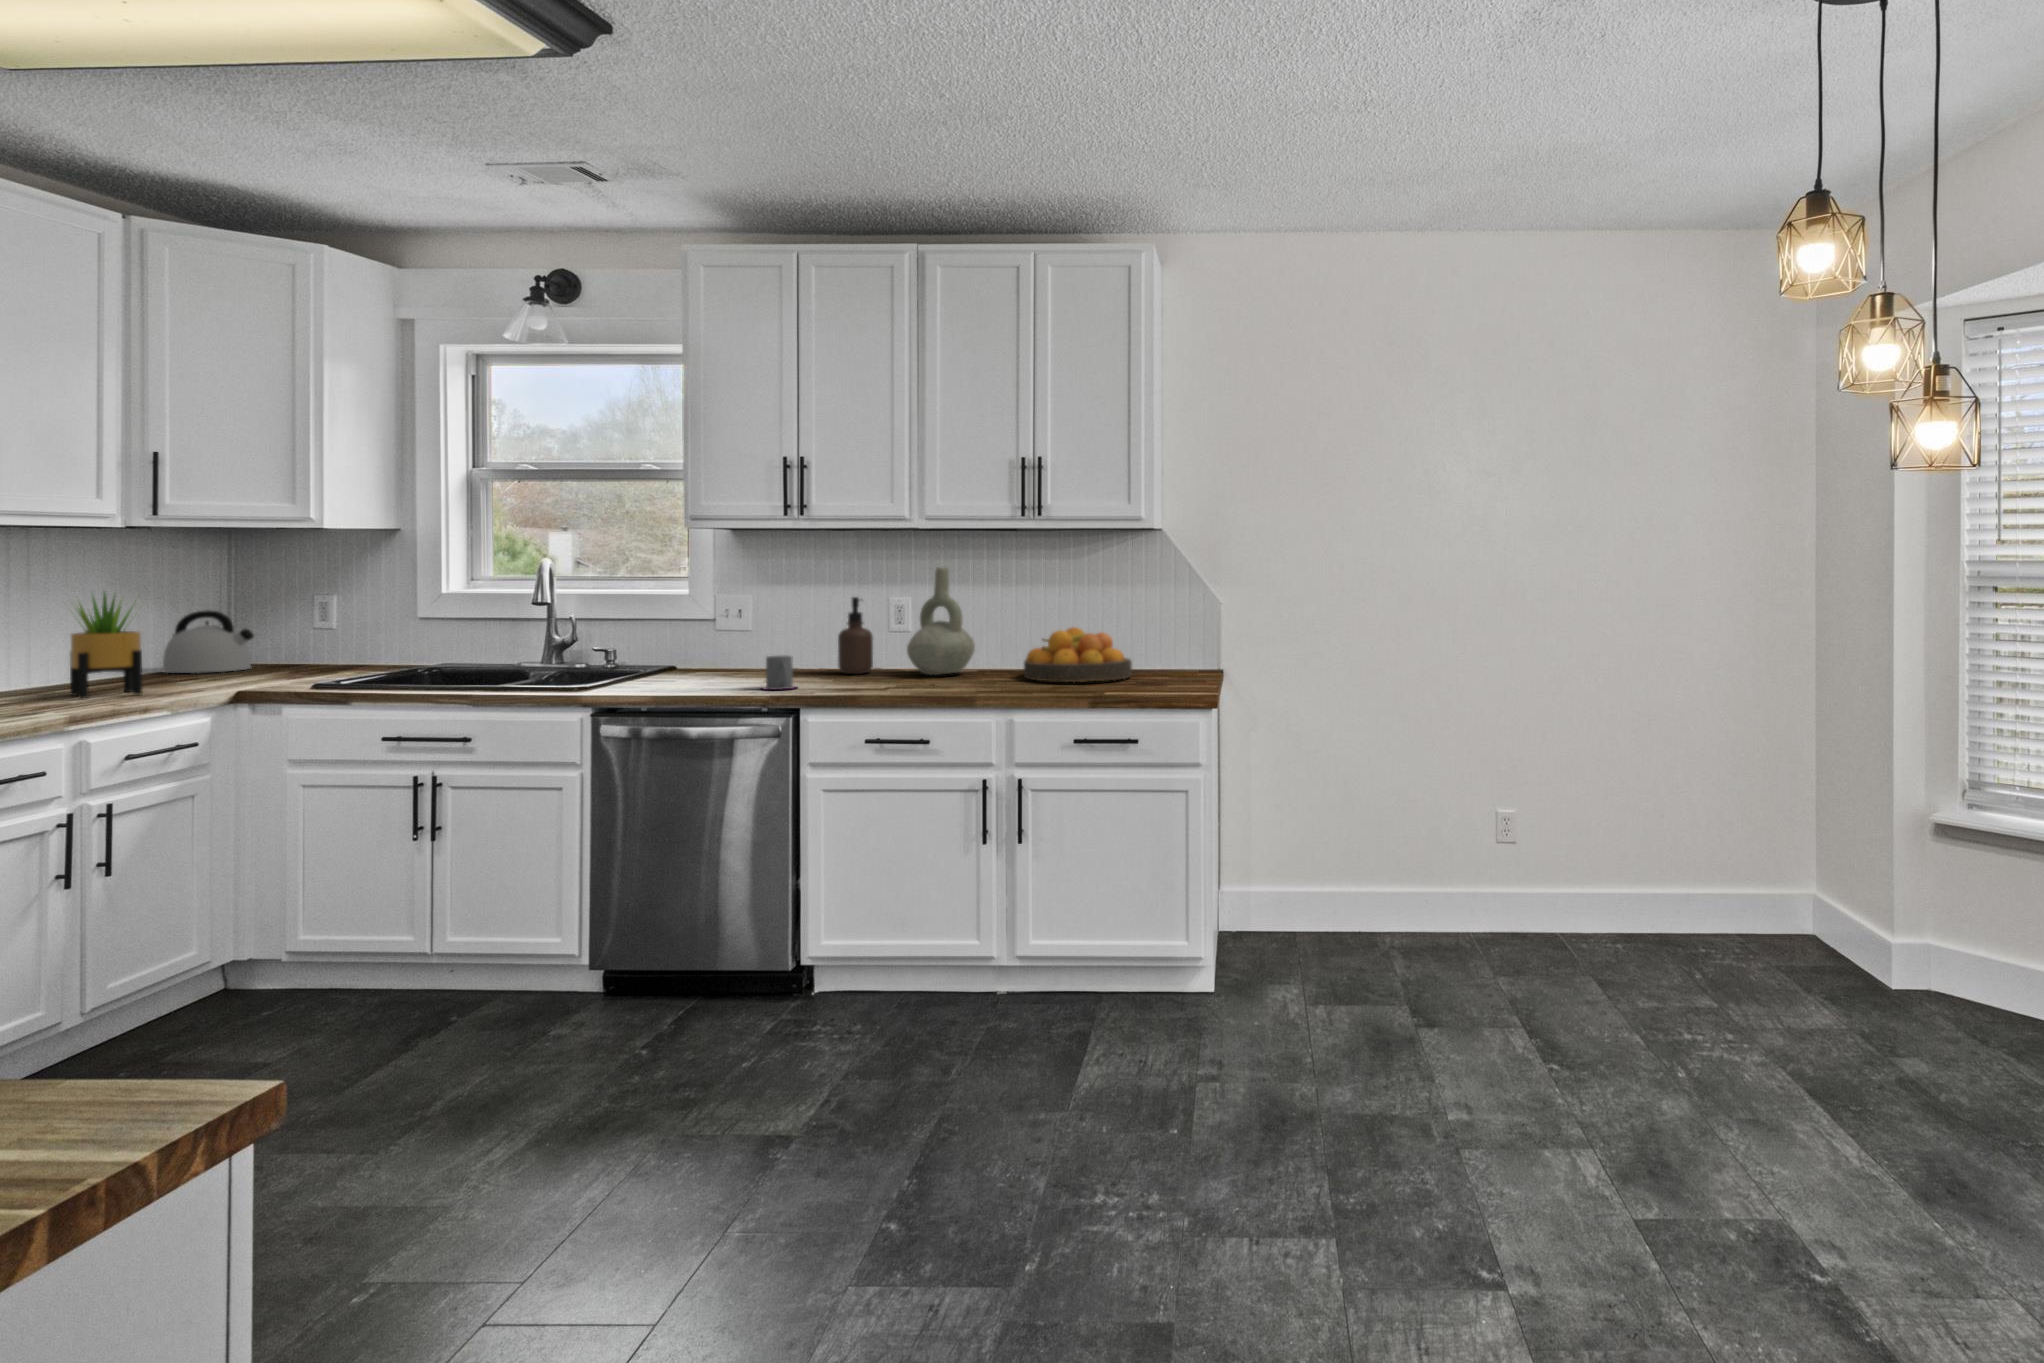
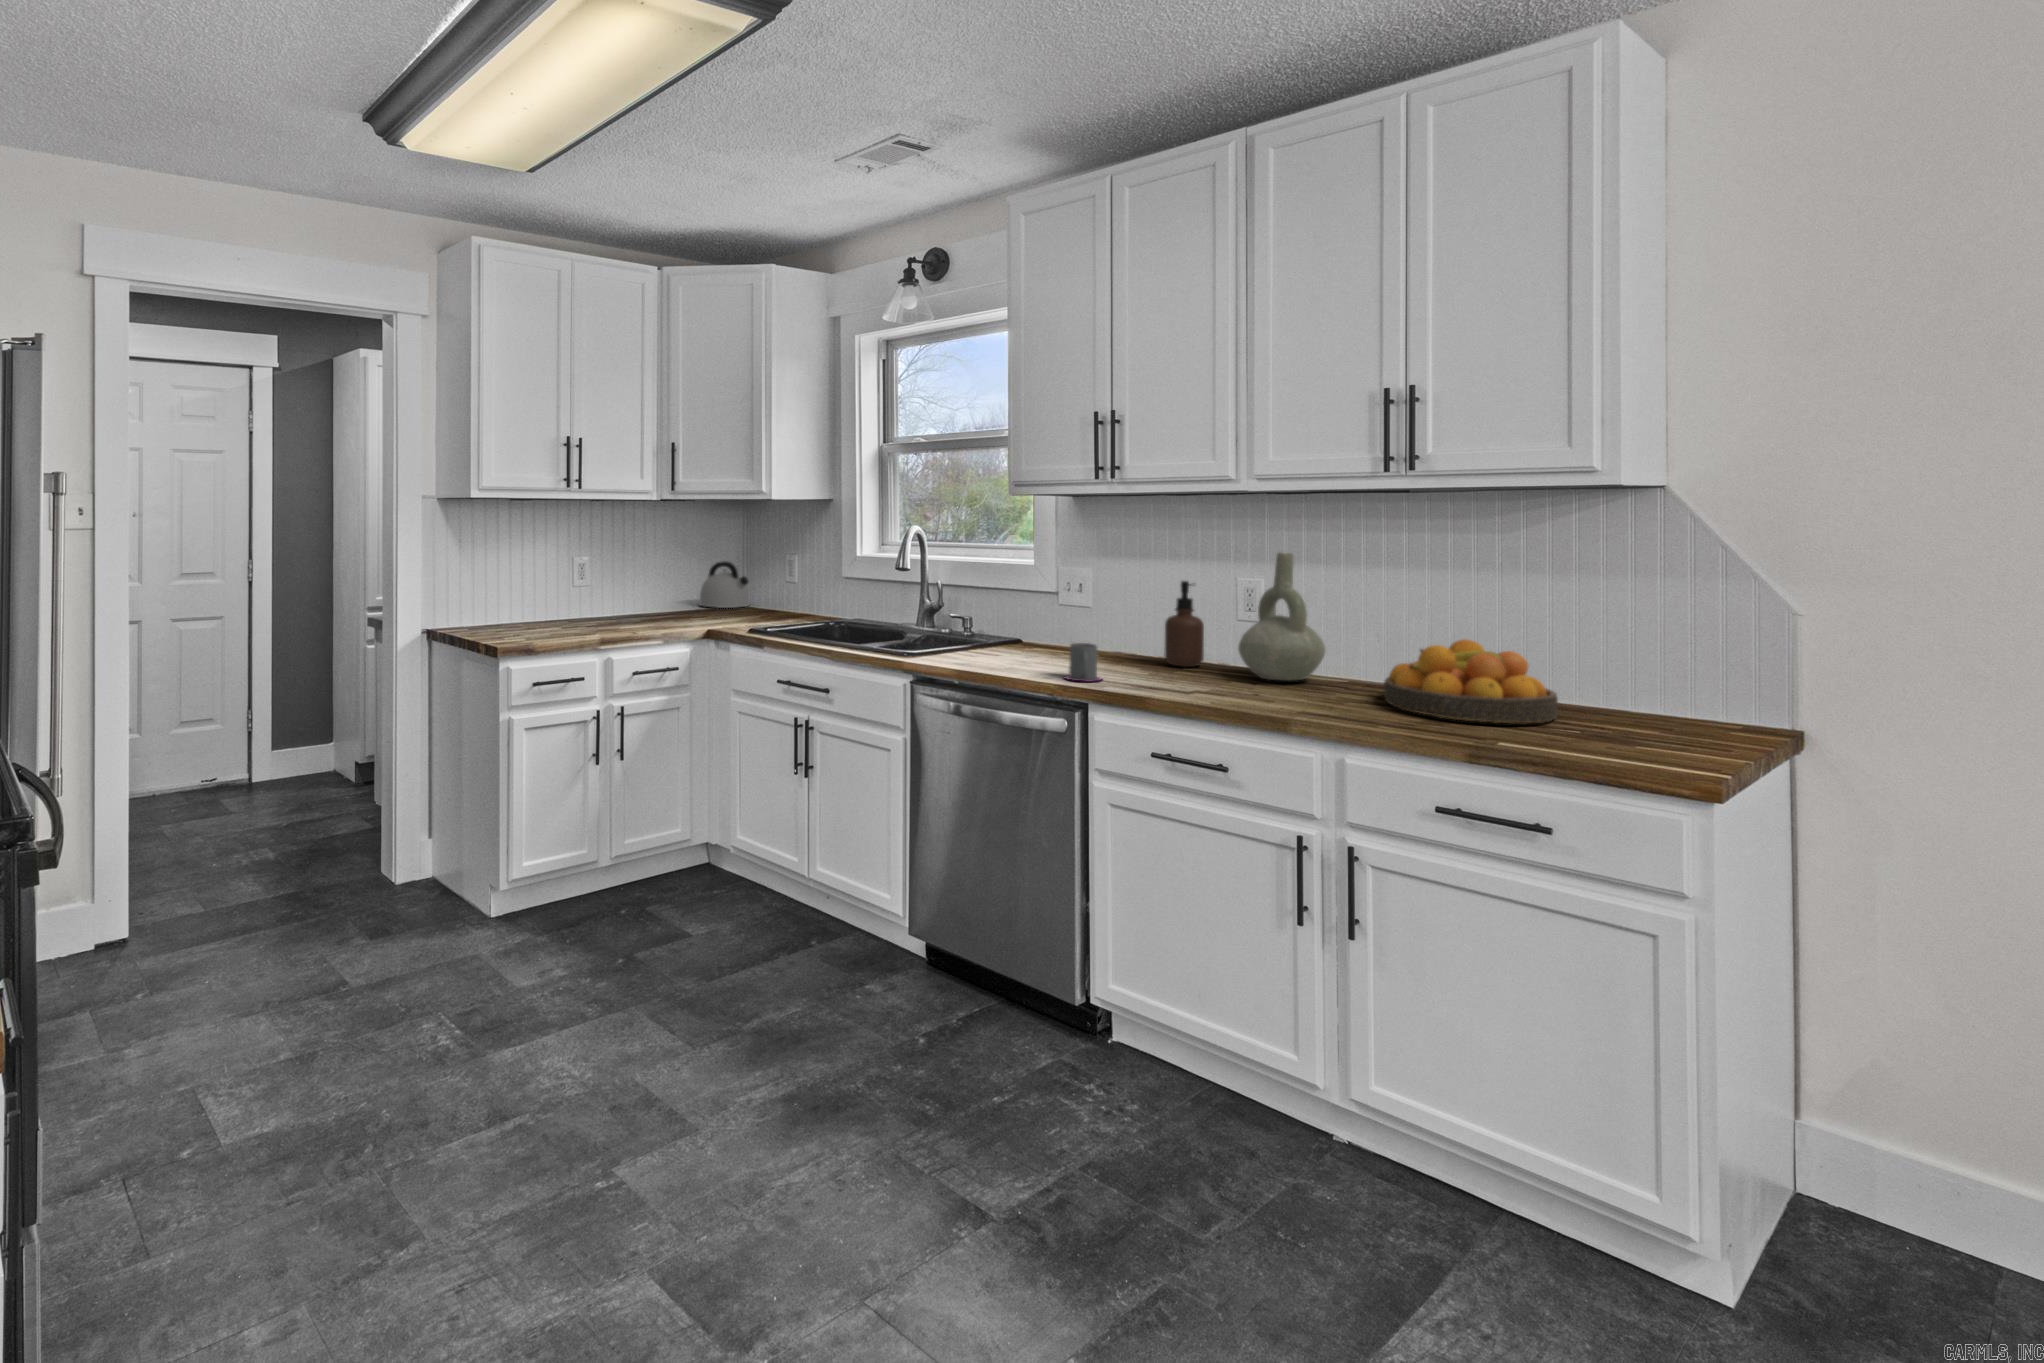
potted plant: present [70,592,142,698] -> none [619,547,664,626]

